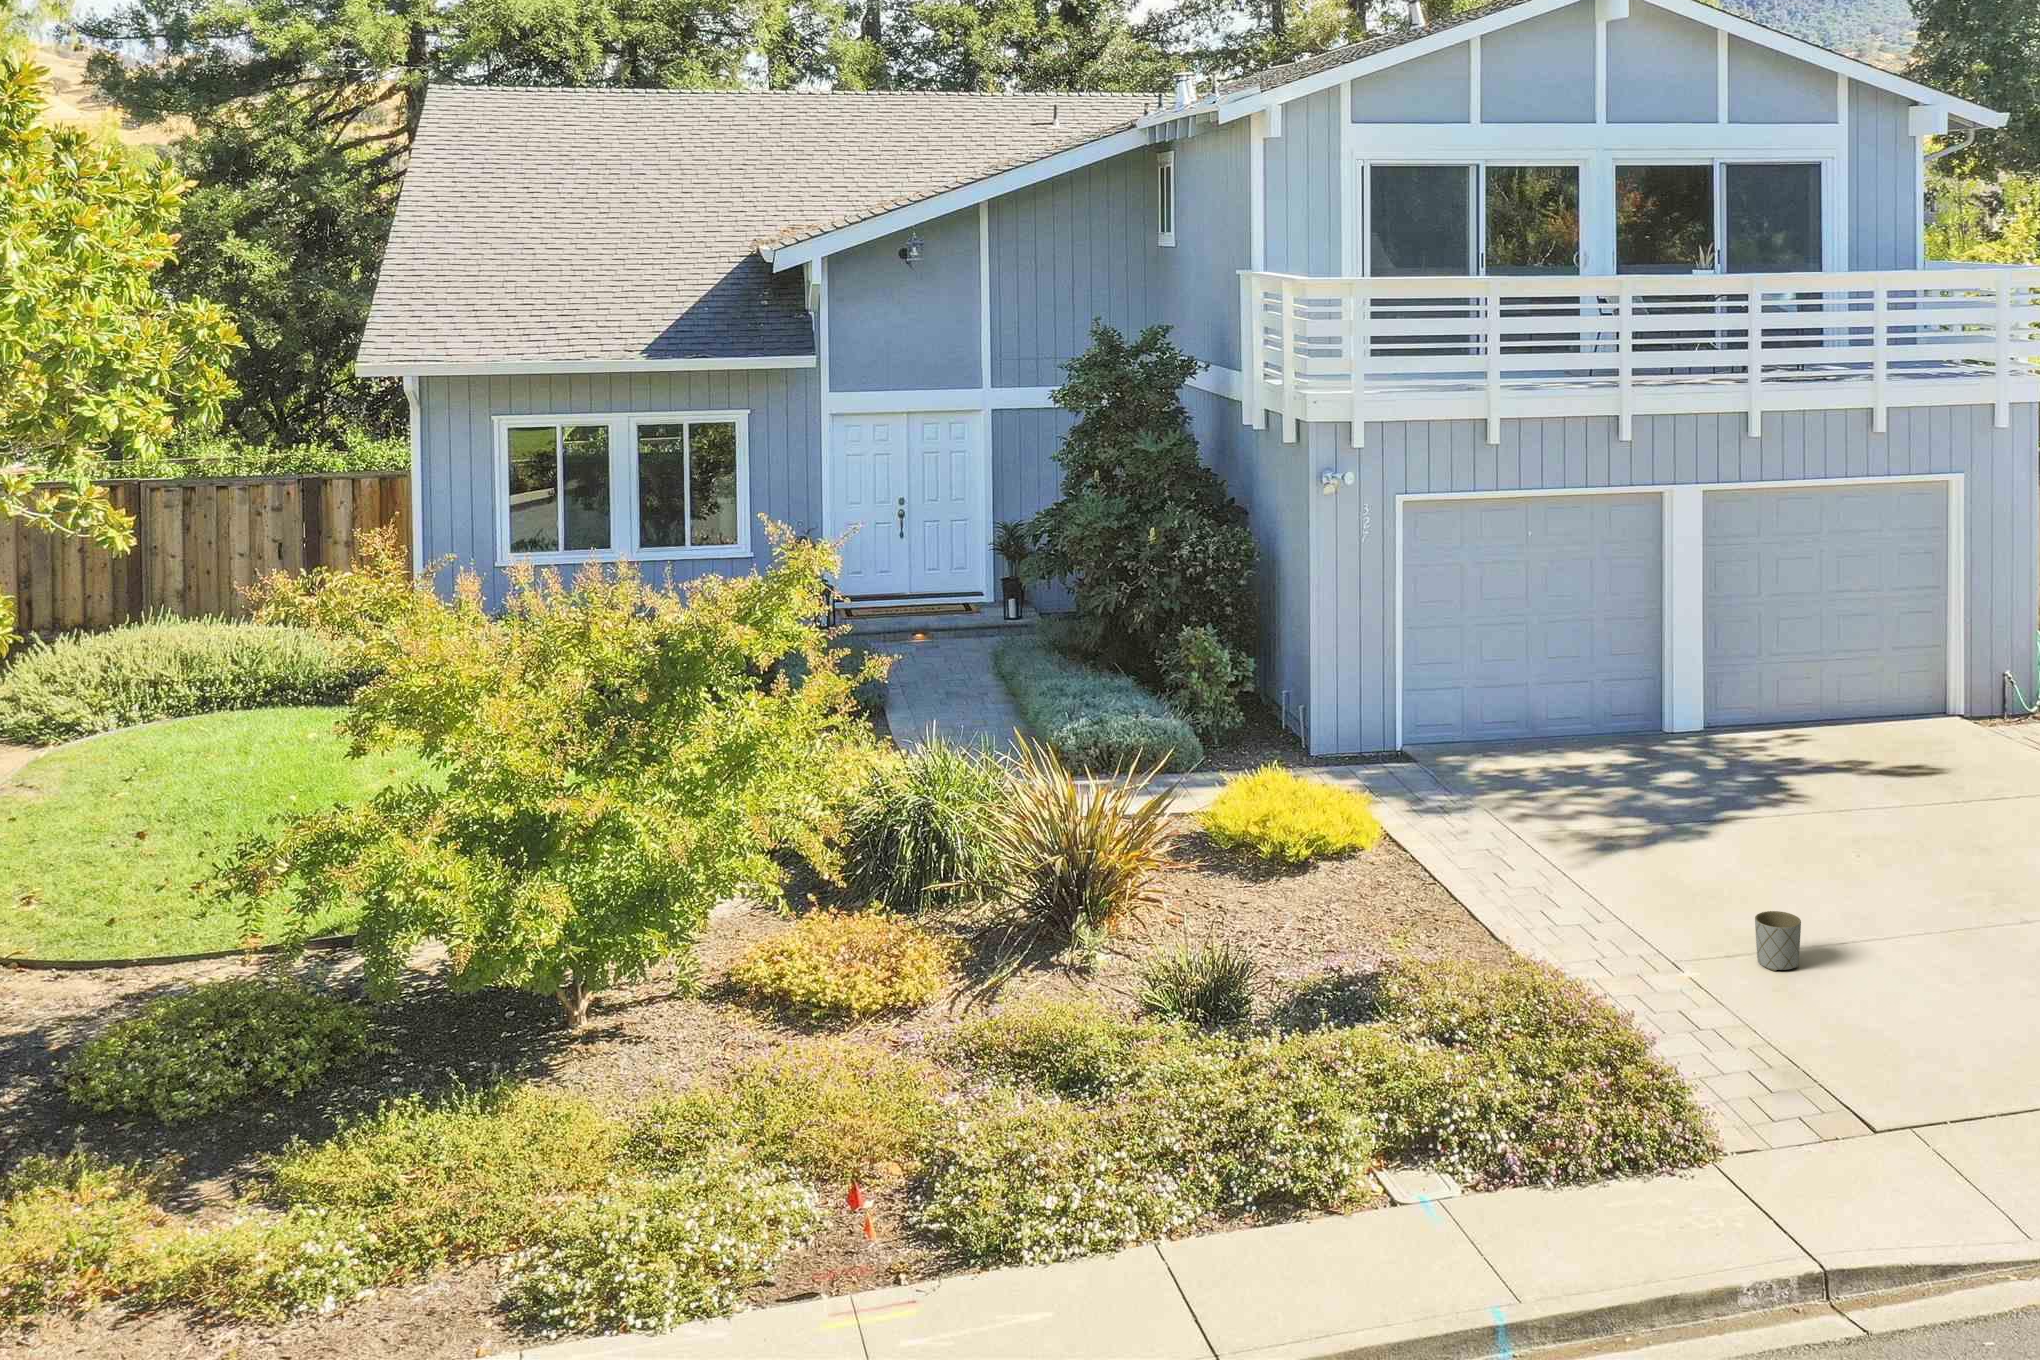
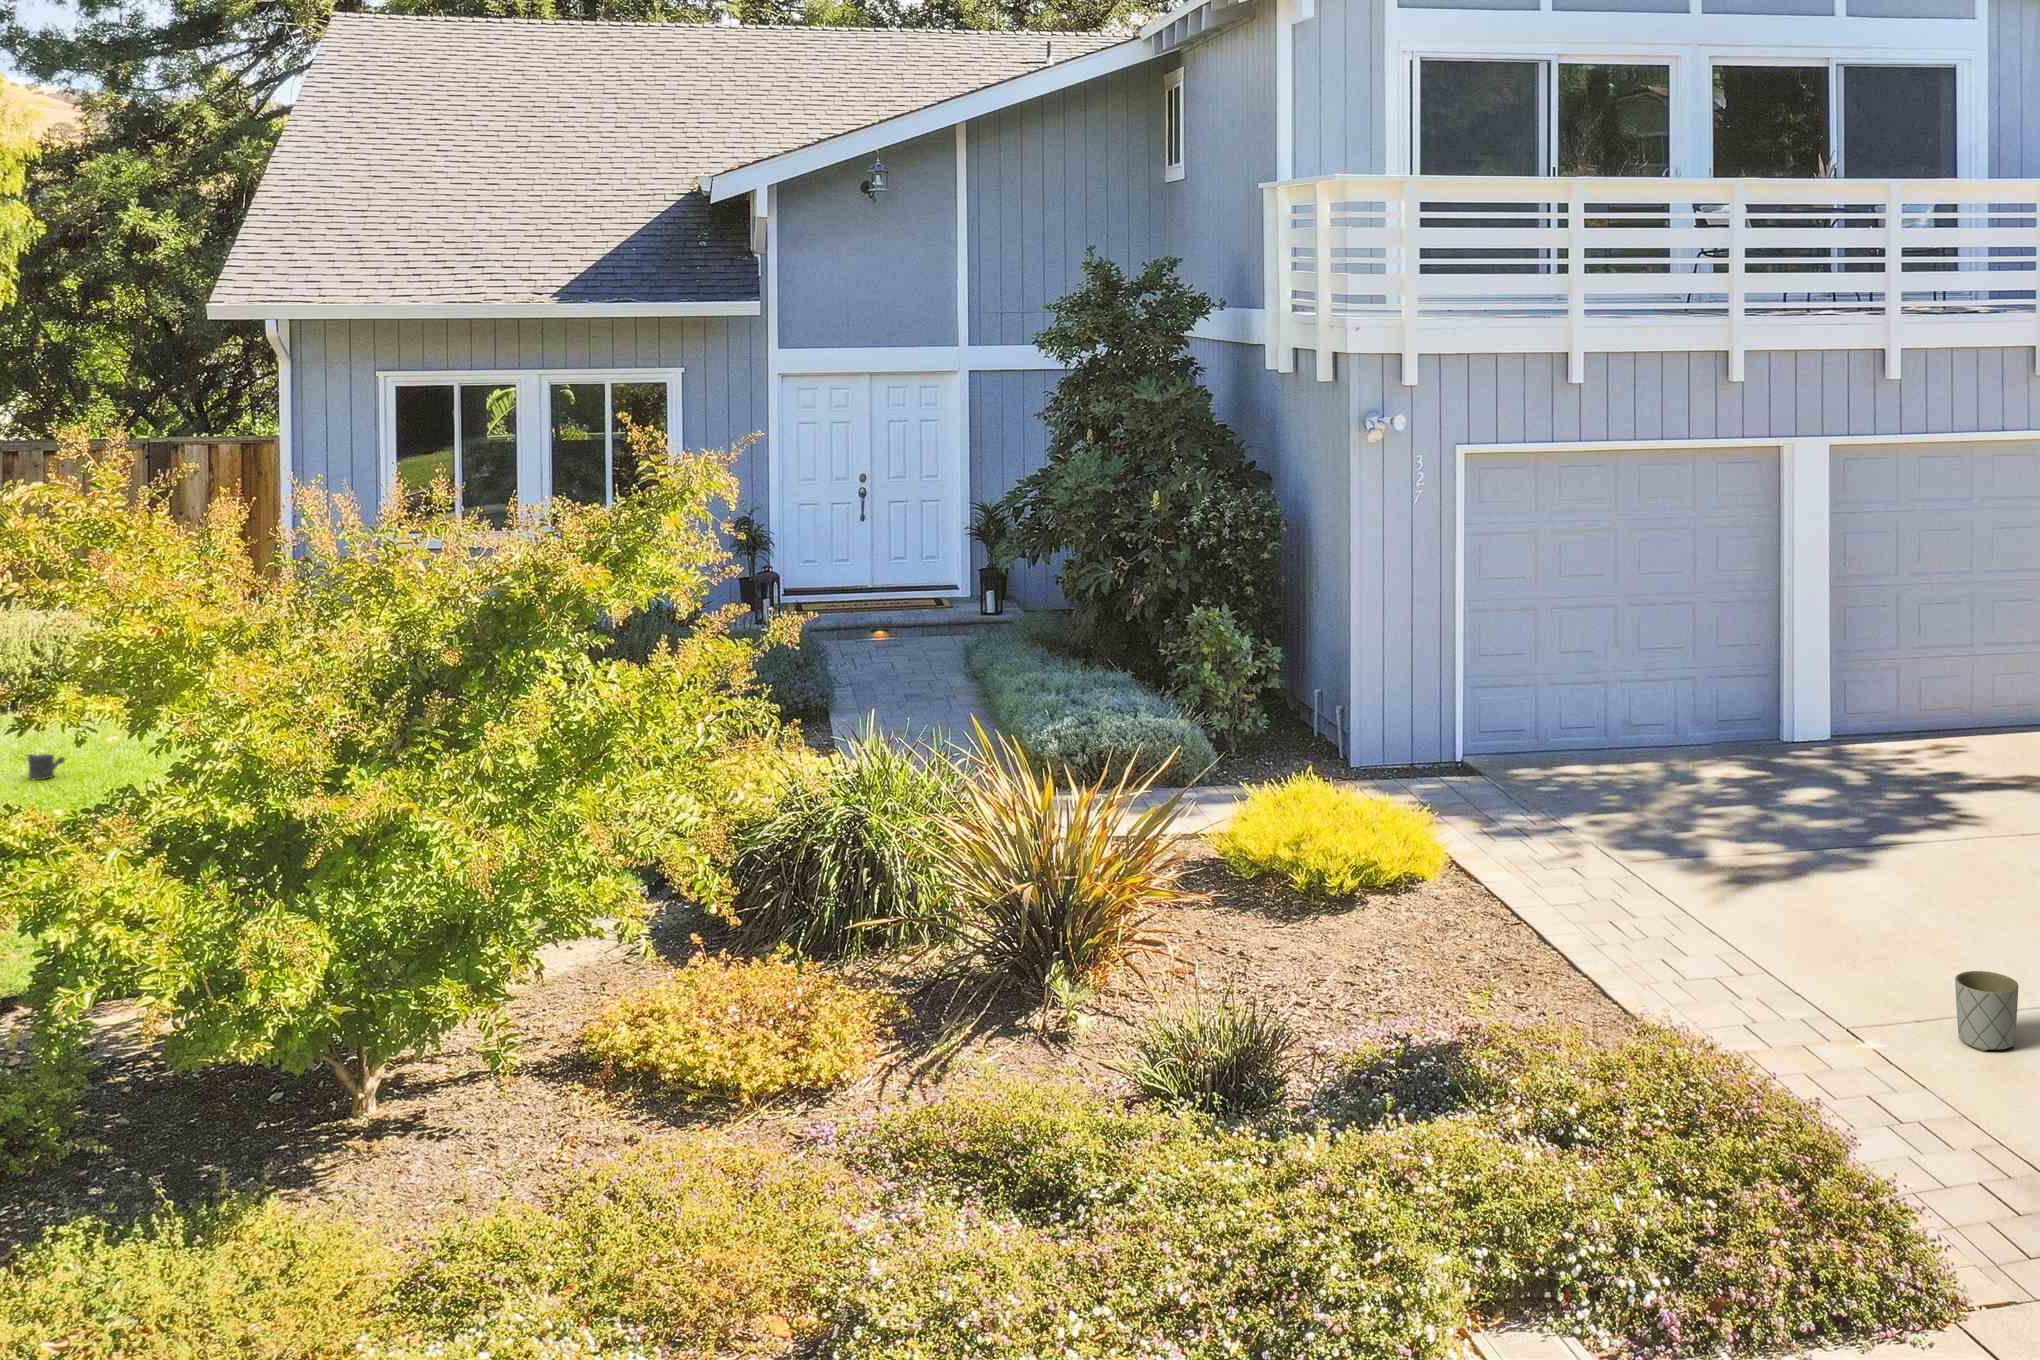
watering can: none [241,741,273,763] -> present [28,754,65,780]

